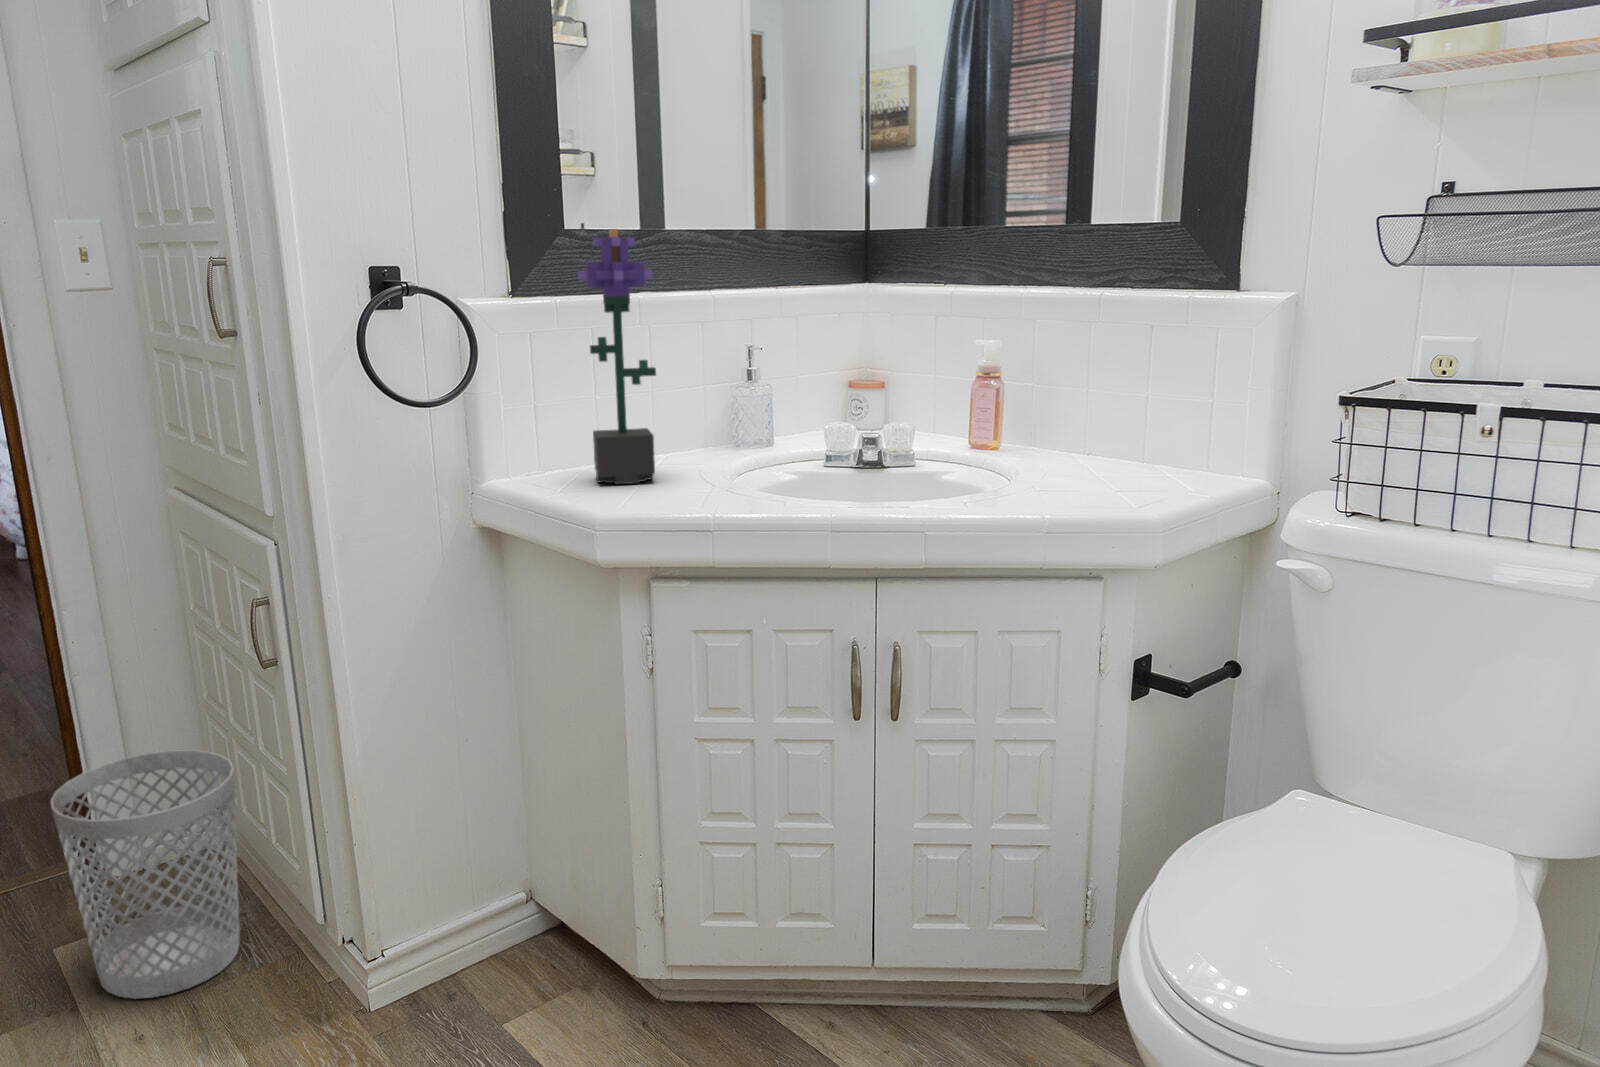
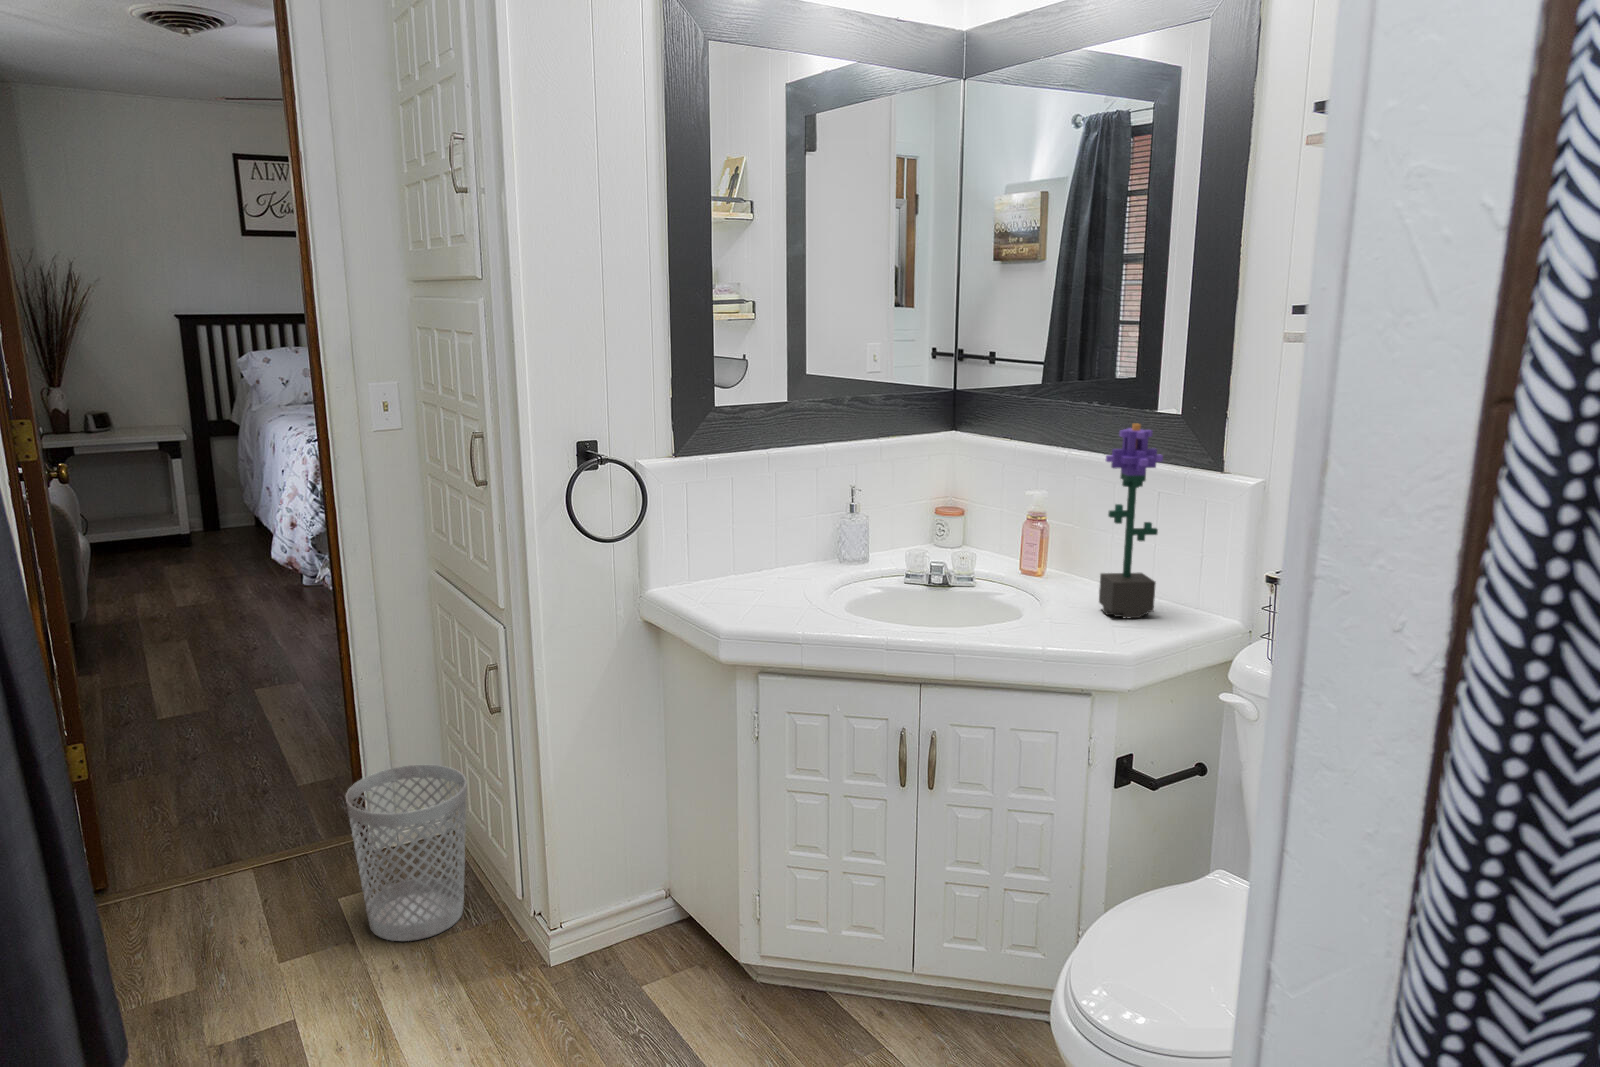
potted flower: present [578,229,656,484] -> present [1099,424,1163,618]

